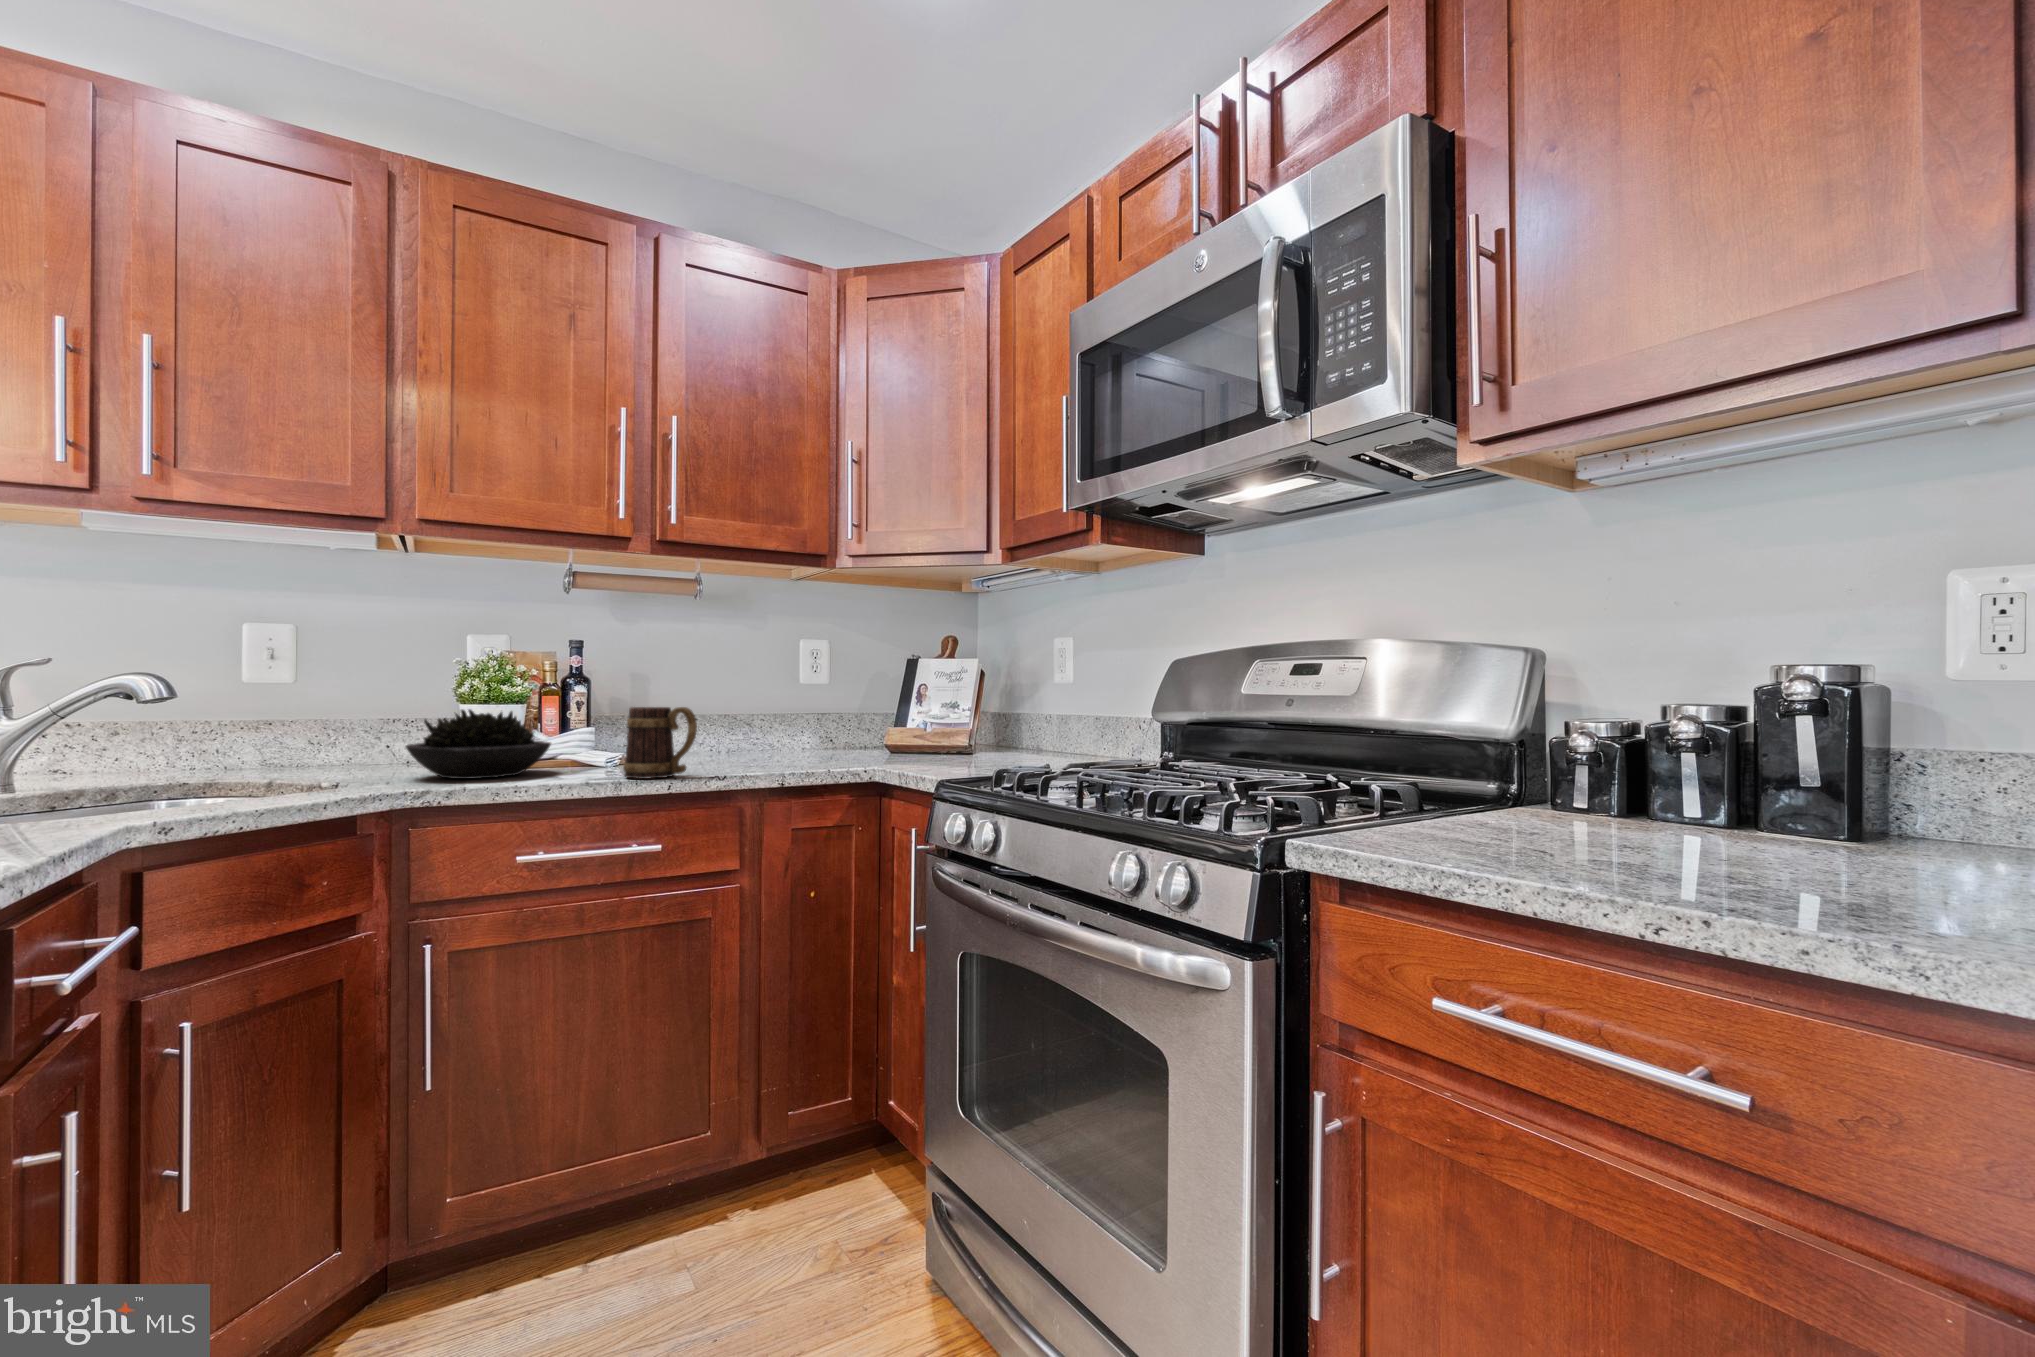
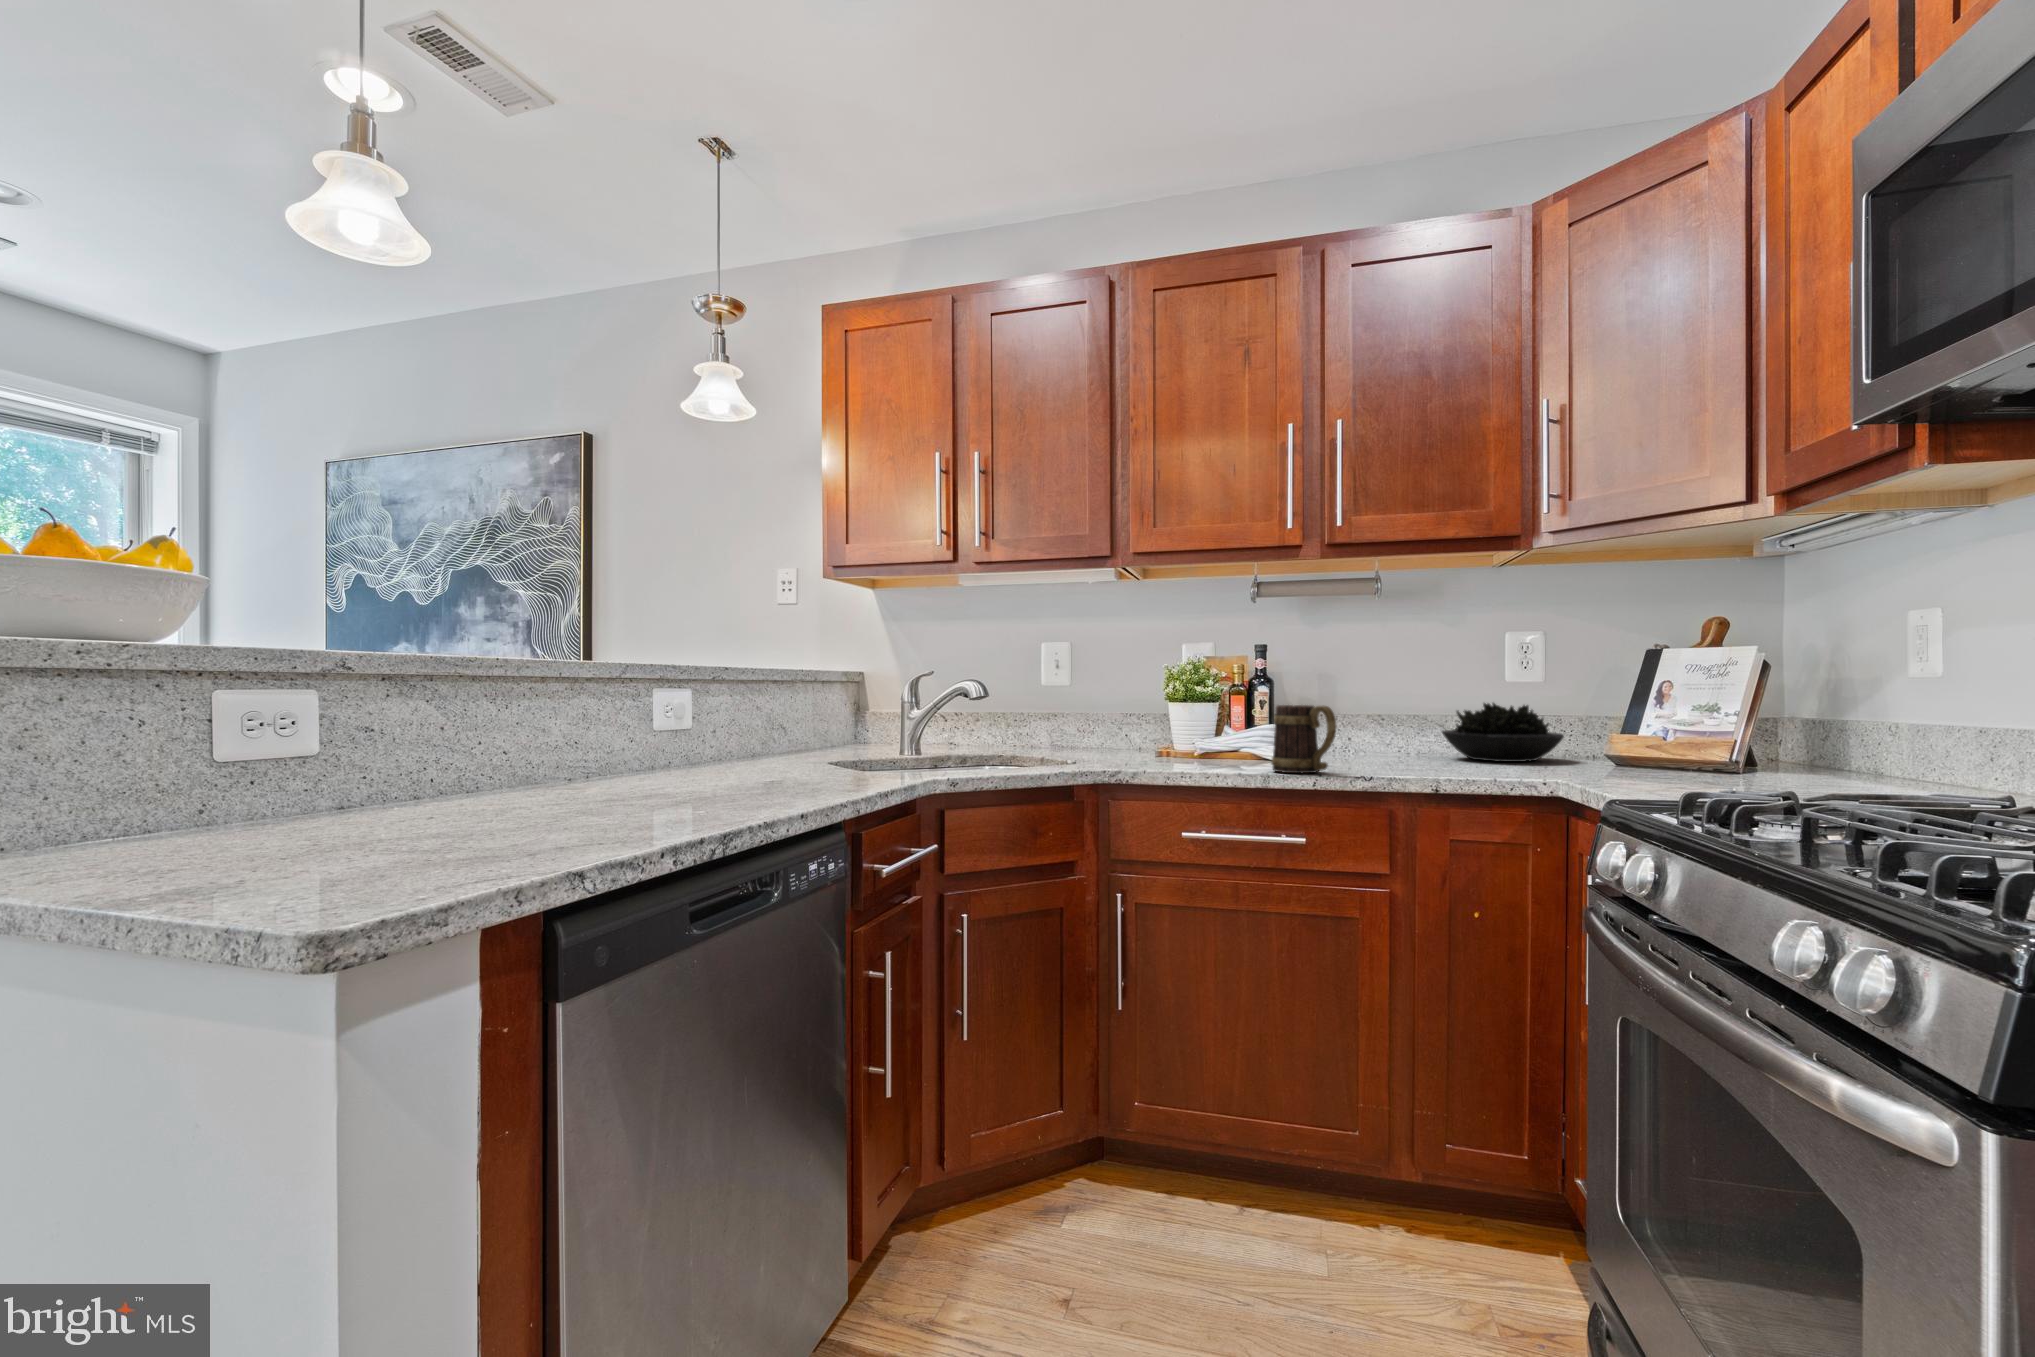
succulent plant: present [406,709,551,779] -> present [1442,703,1564,762]

